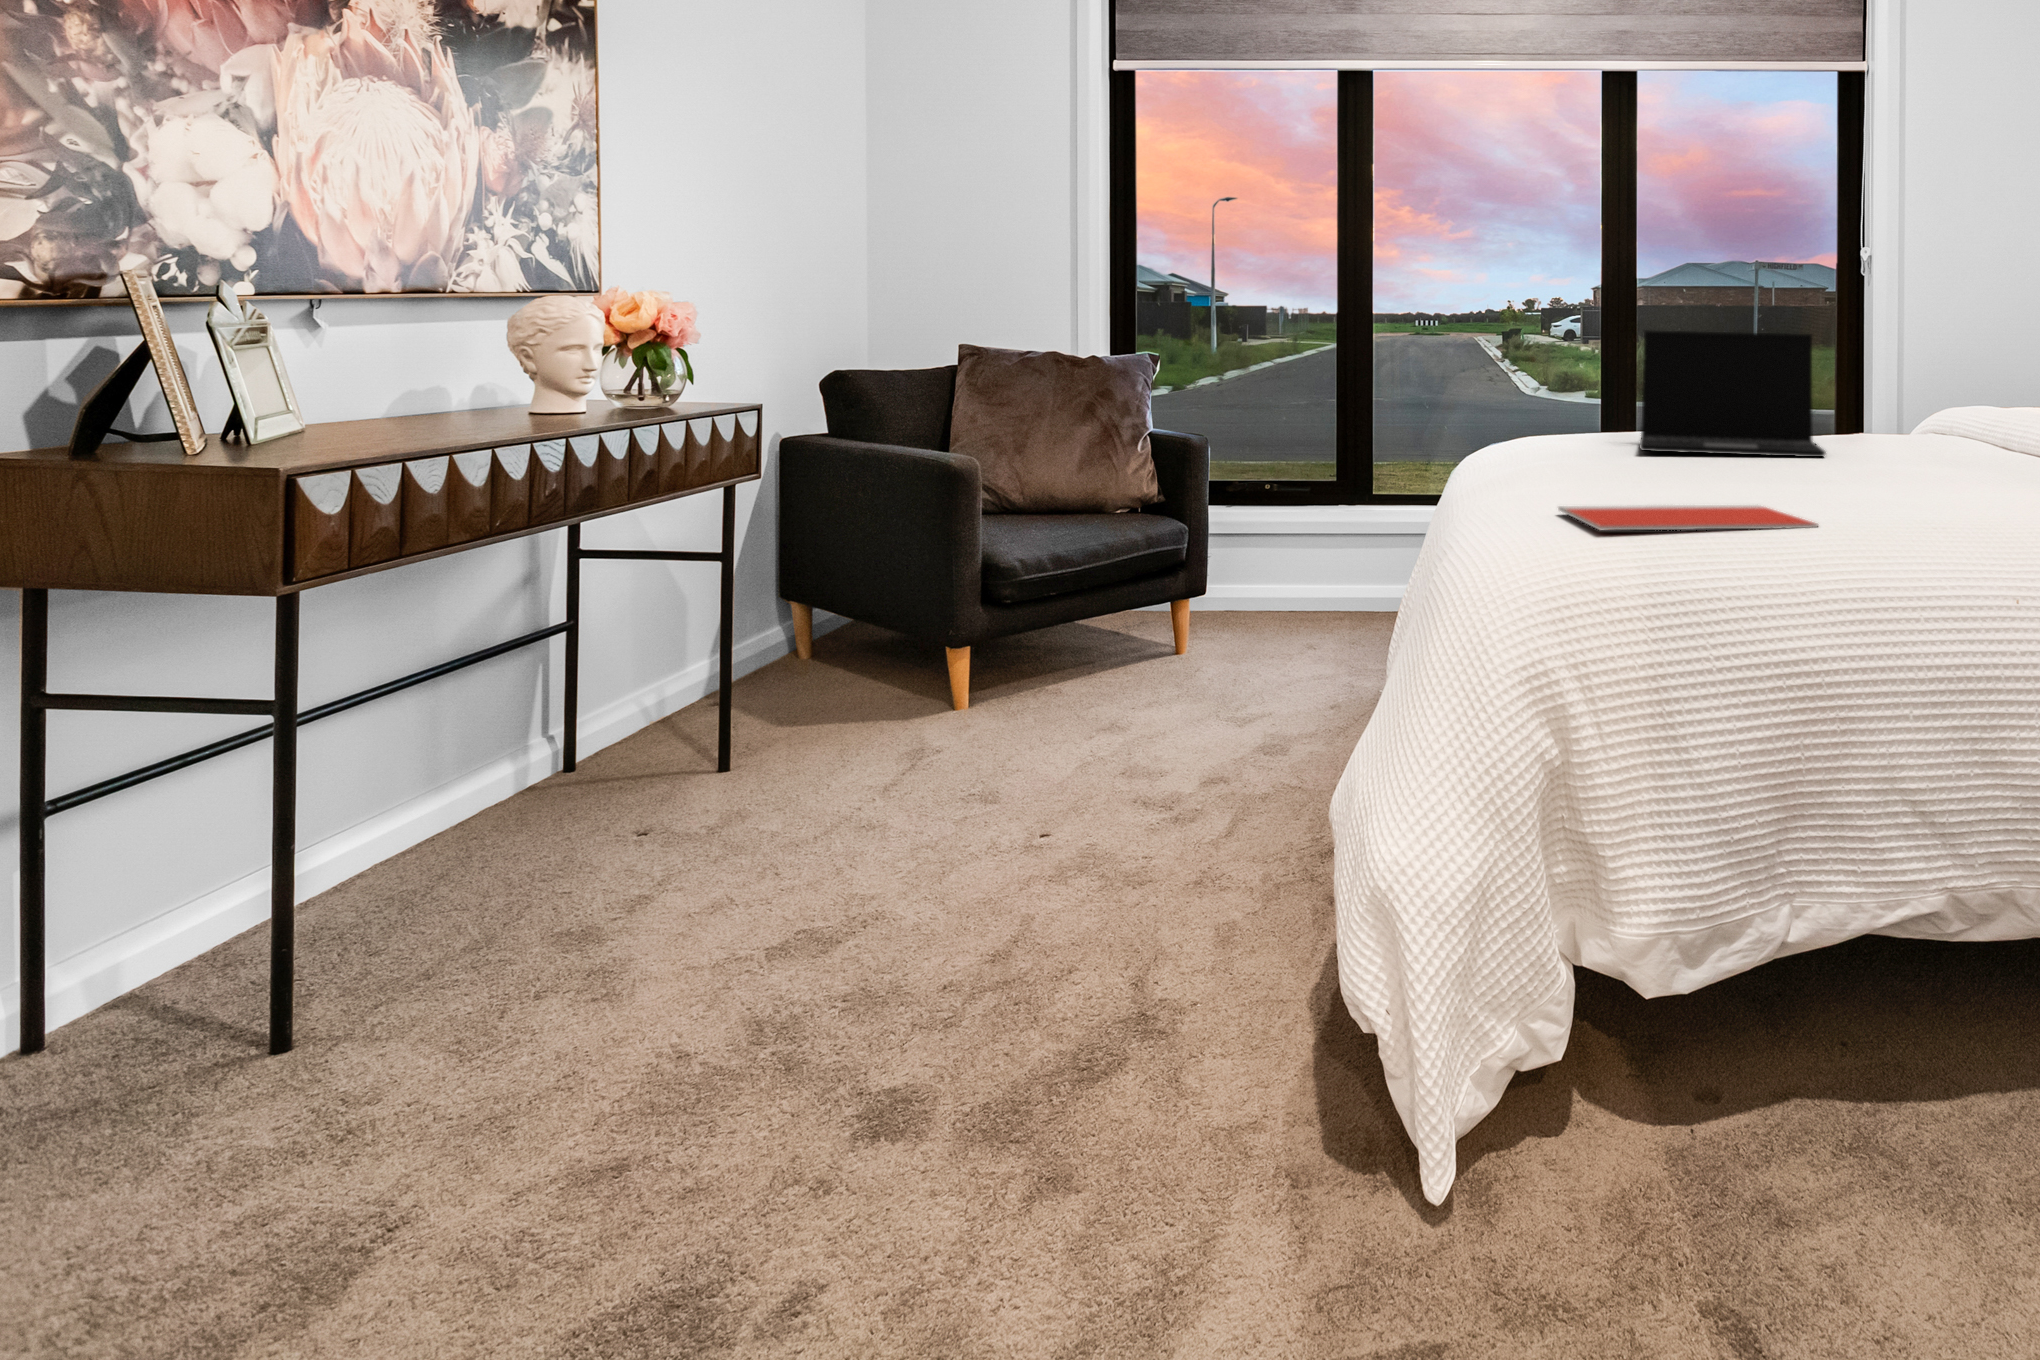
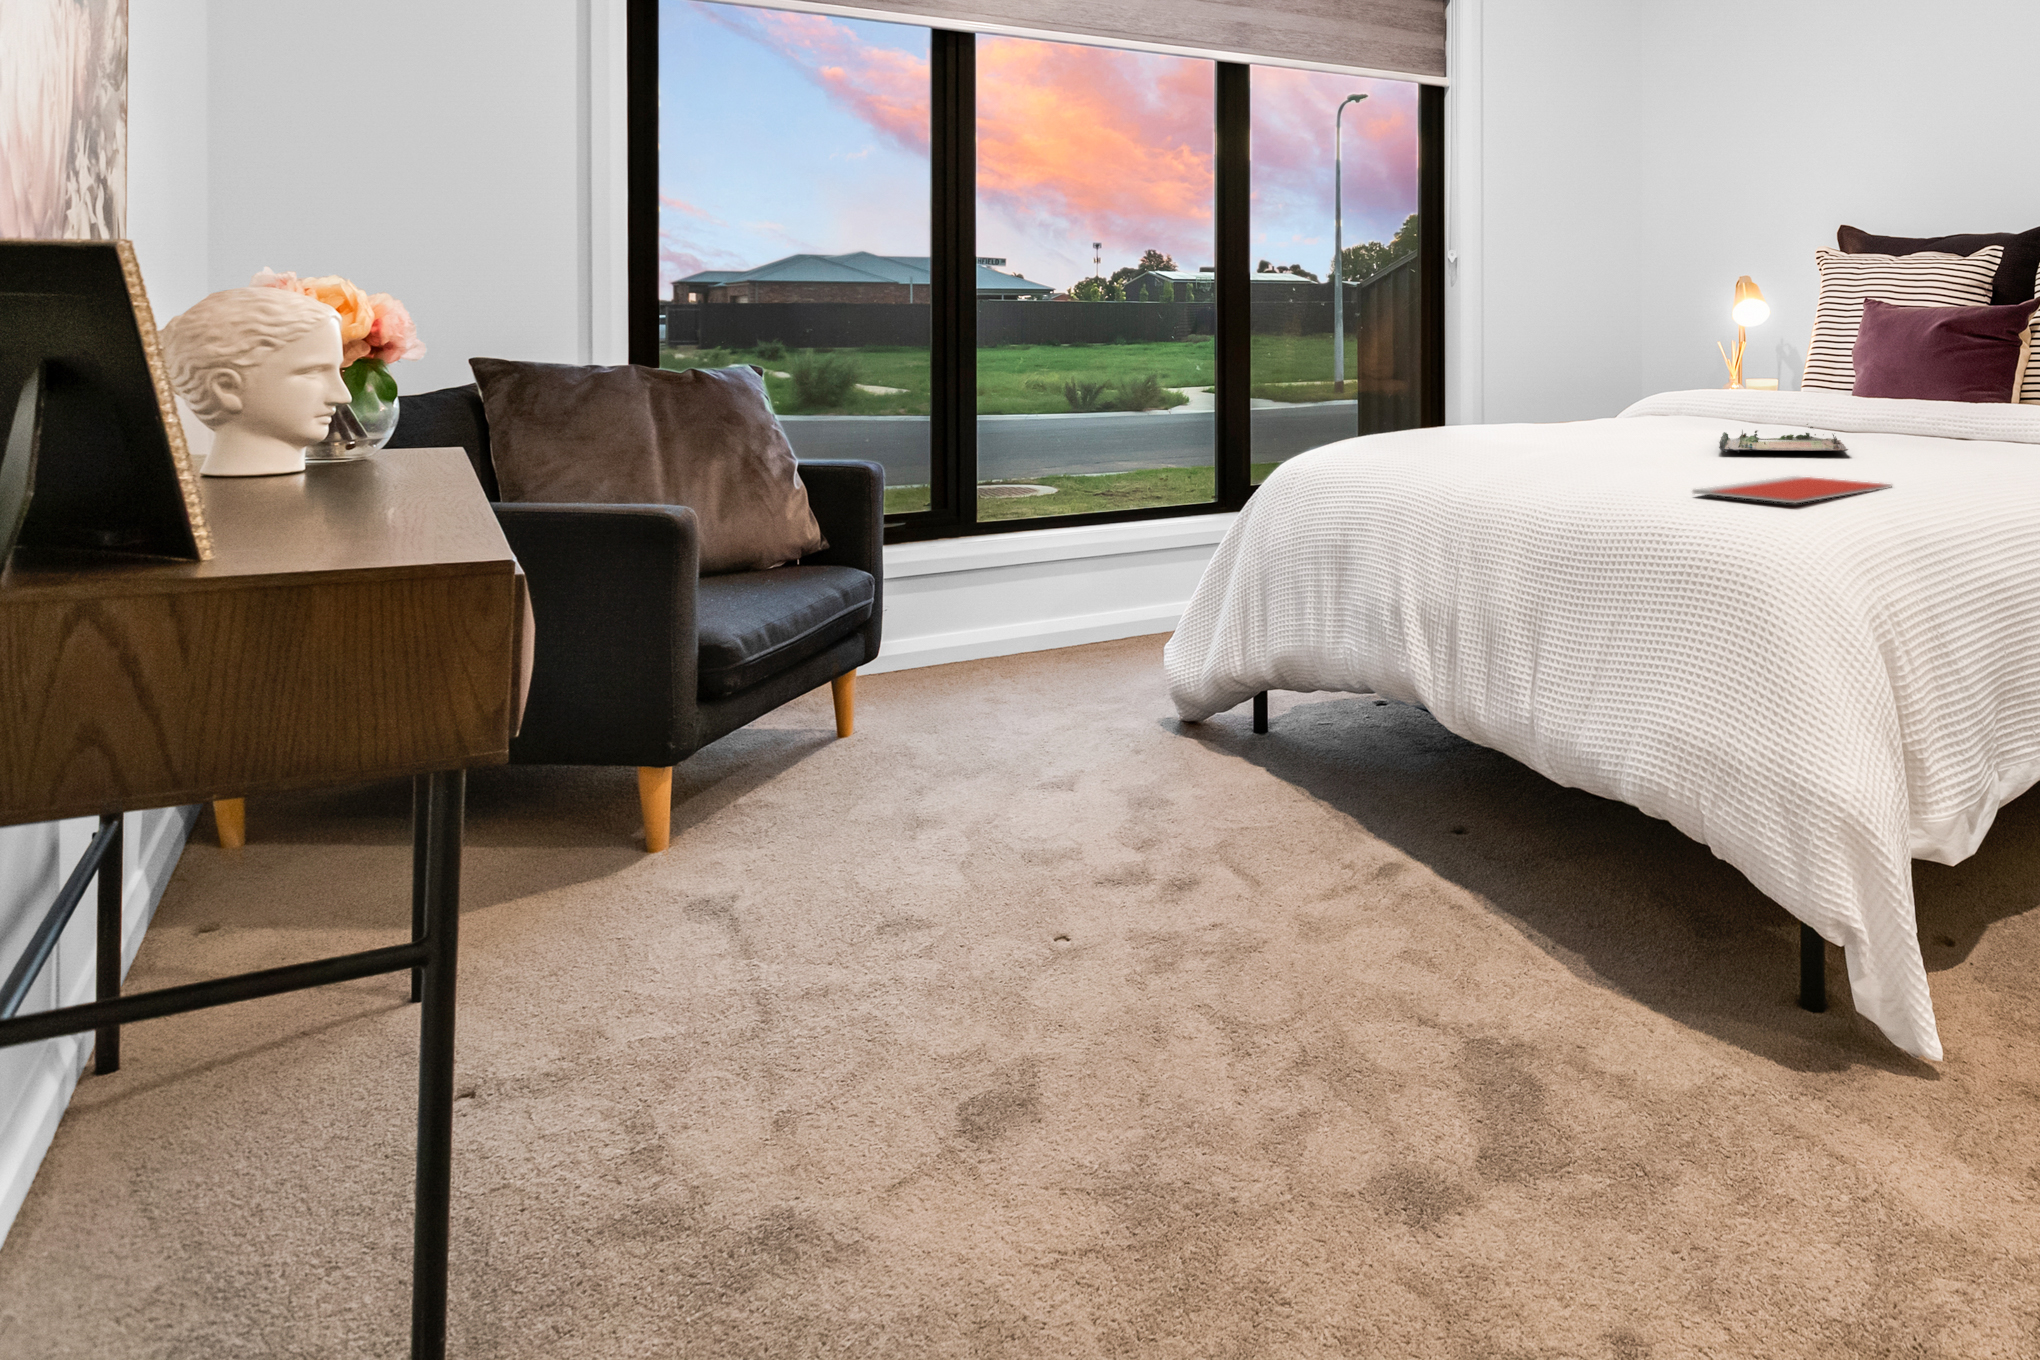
laptop: present [1640,330,1825,457] -> none [1466,328,1671,442]
tray: none [1787,451,2001,484] -> present [1719,424,1848,452]

